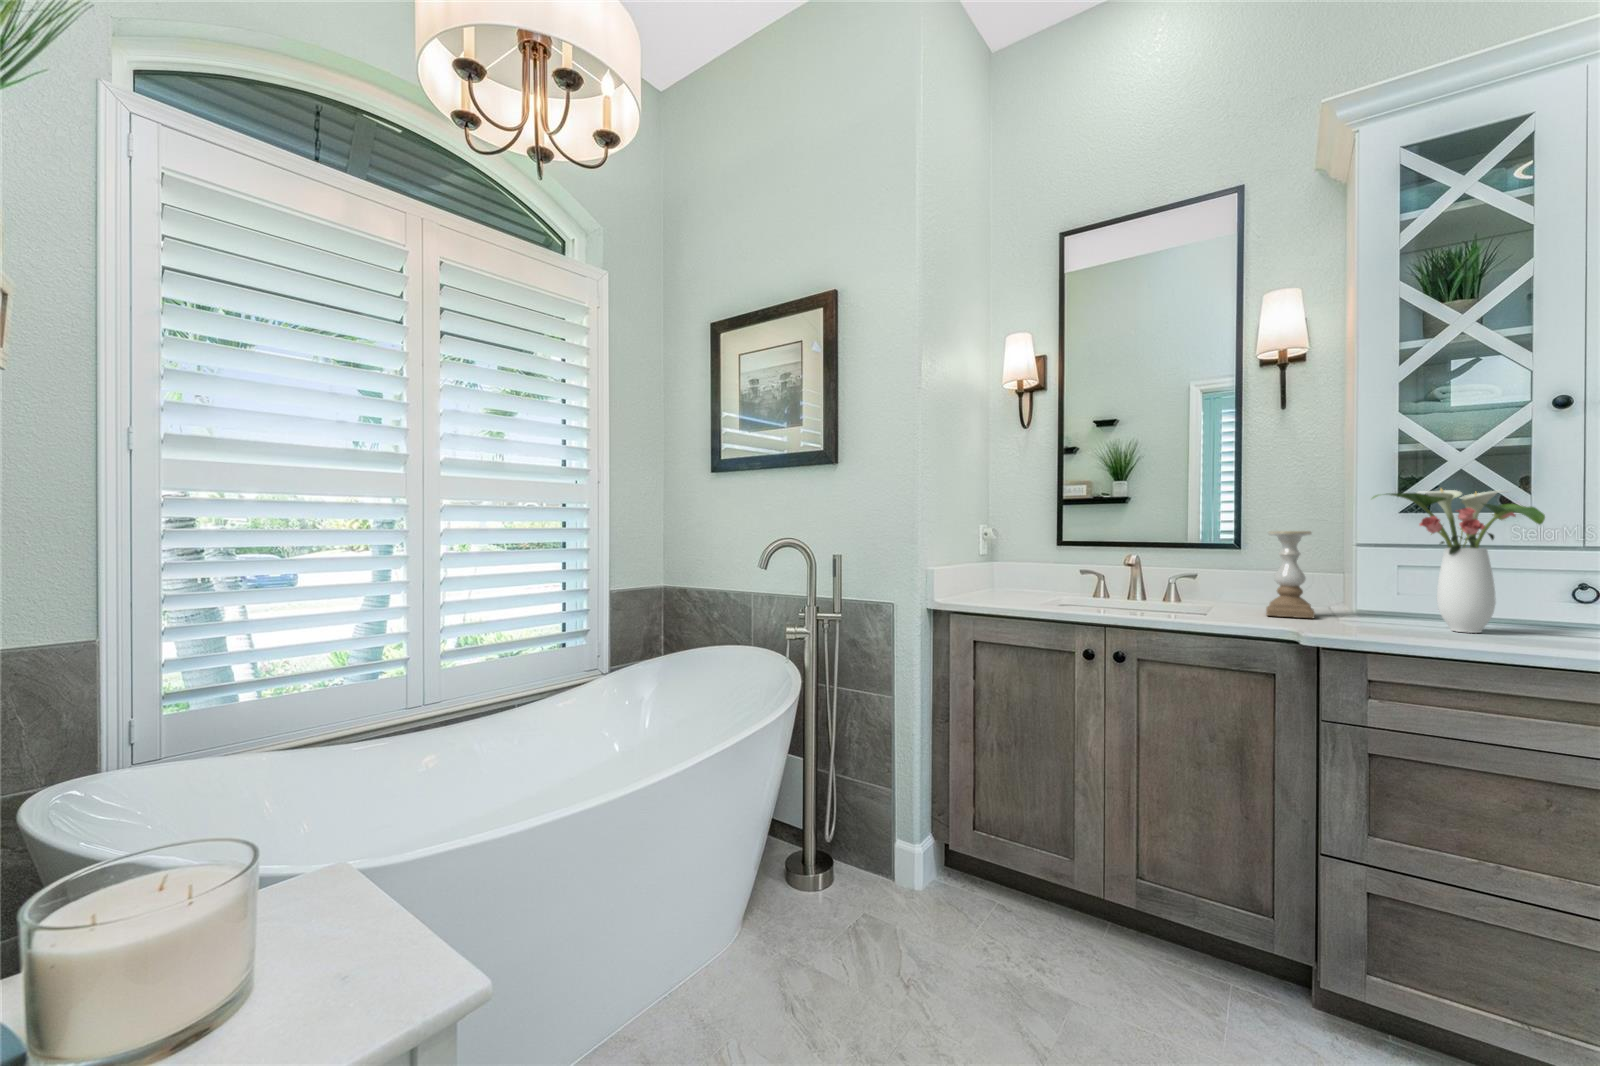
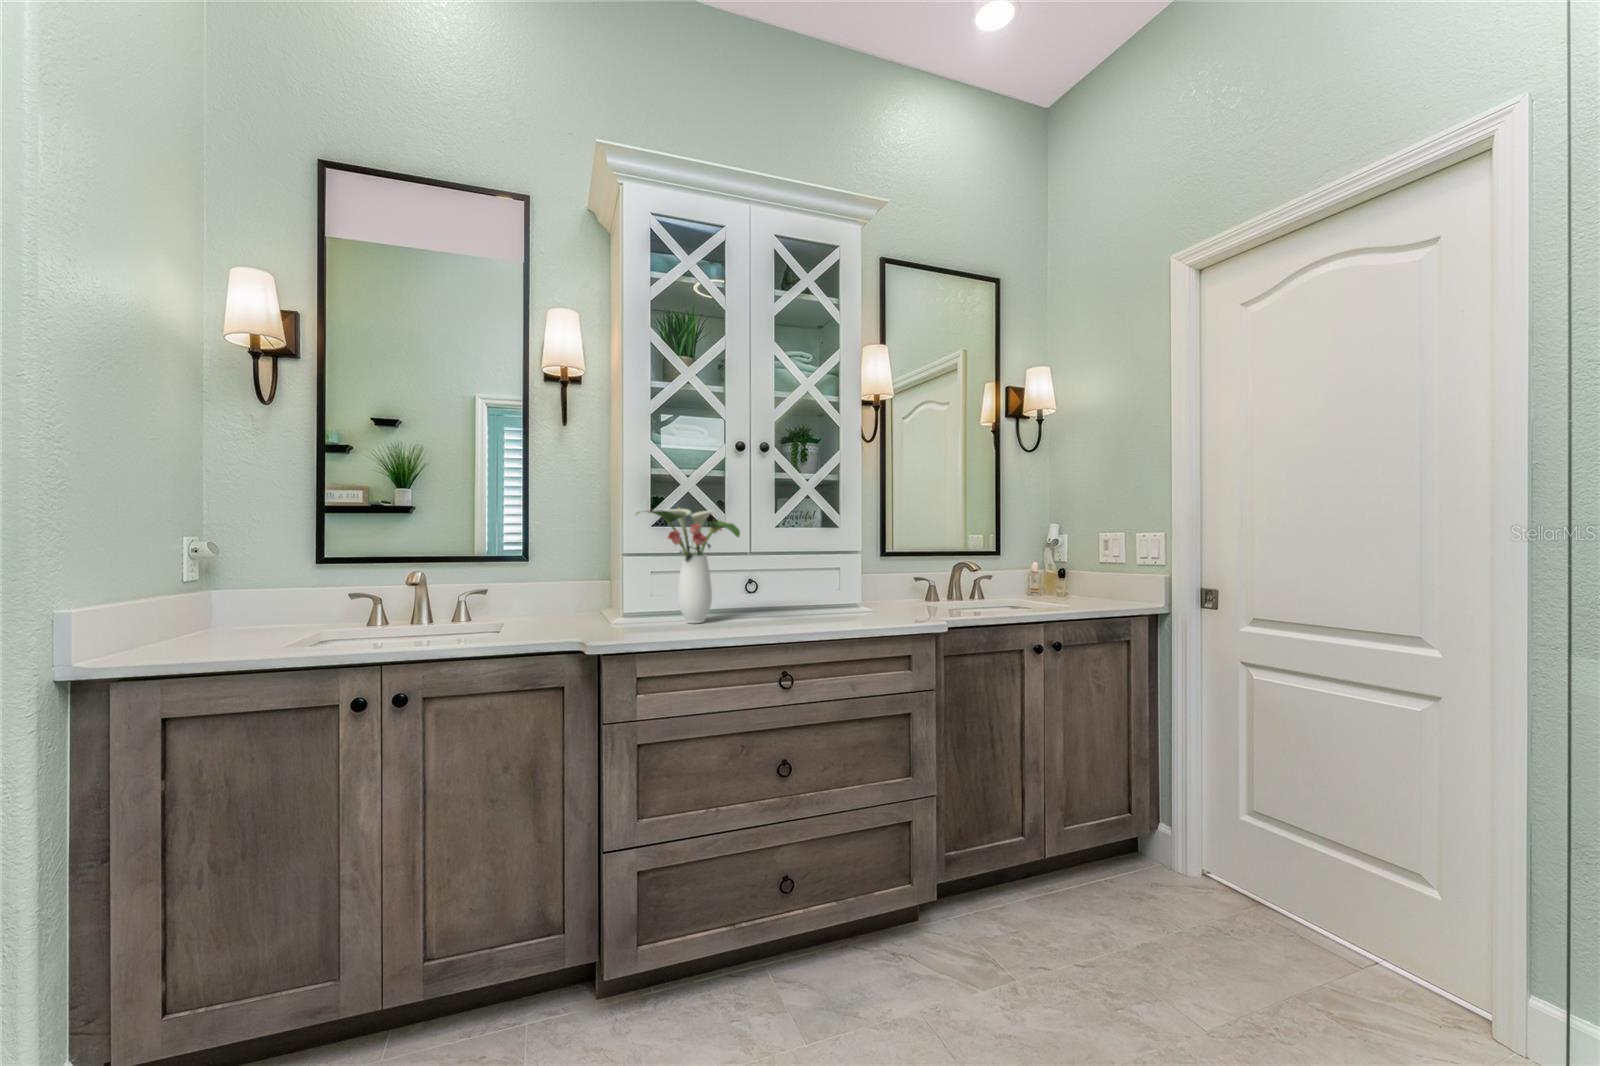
candle holder: present [1266,531,1315,618] -> none [554,544,594,627]

